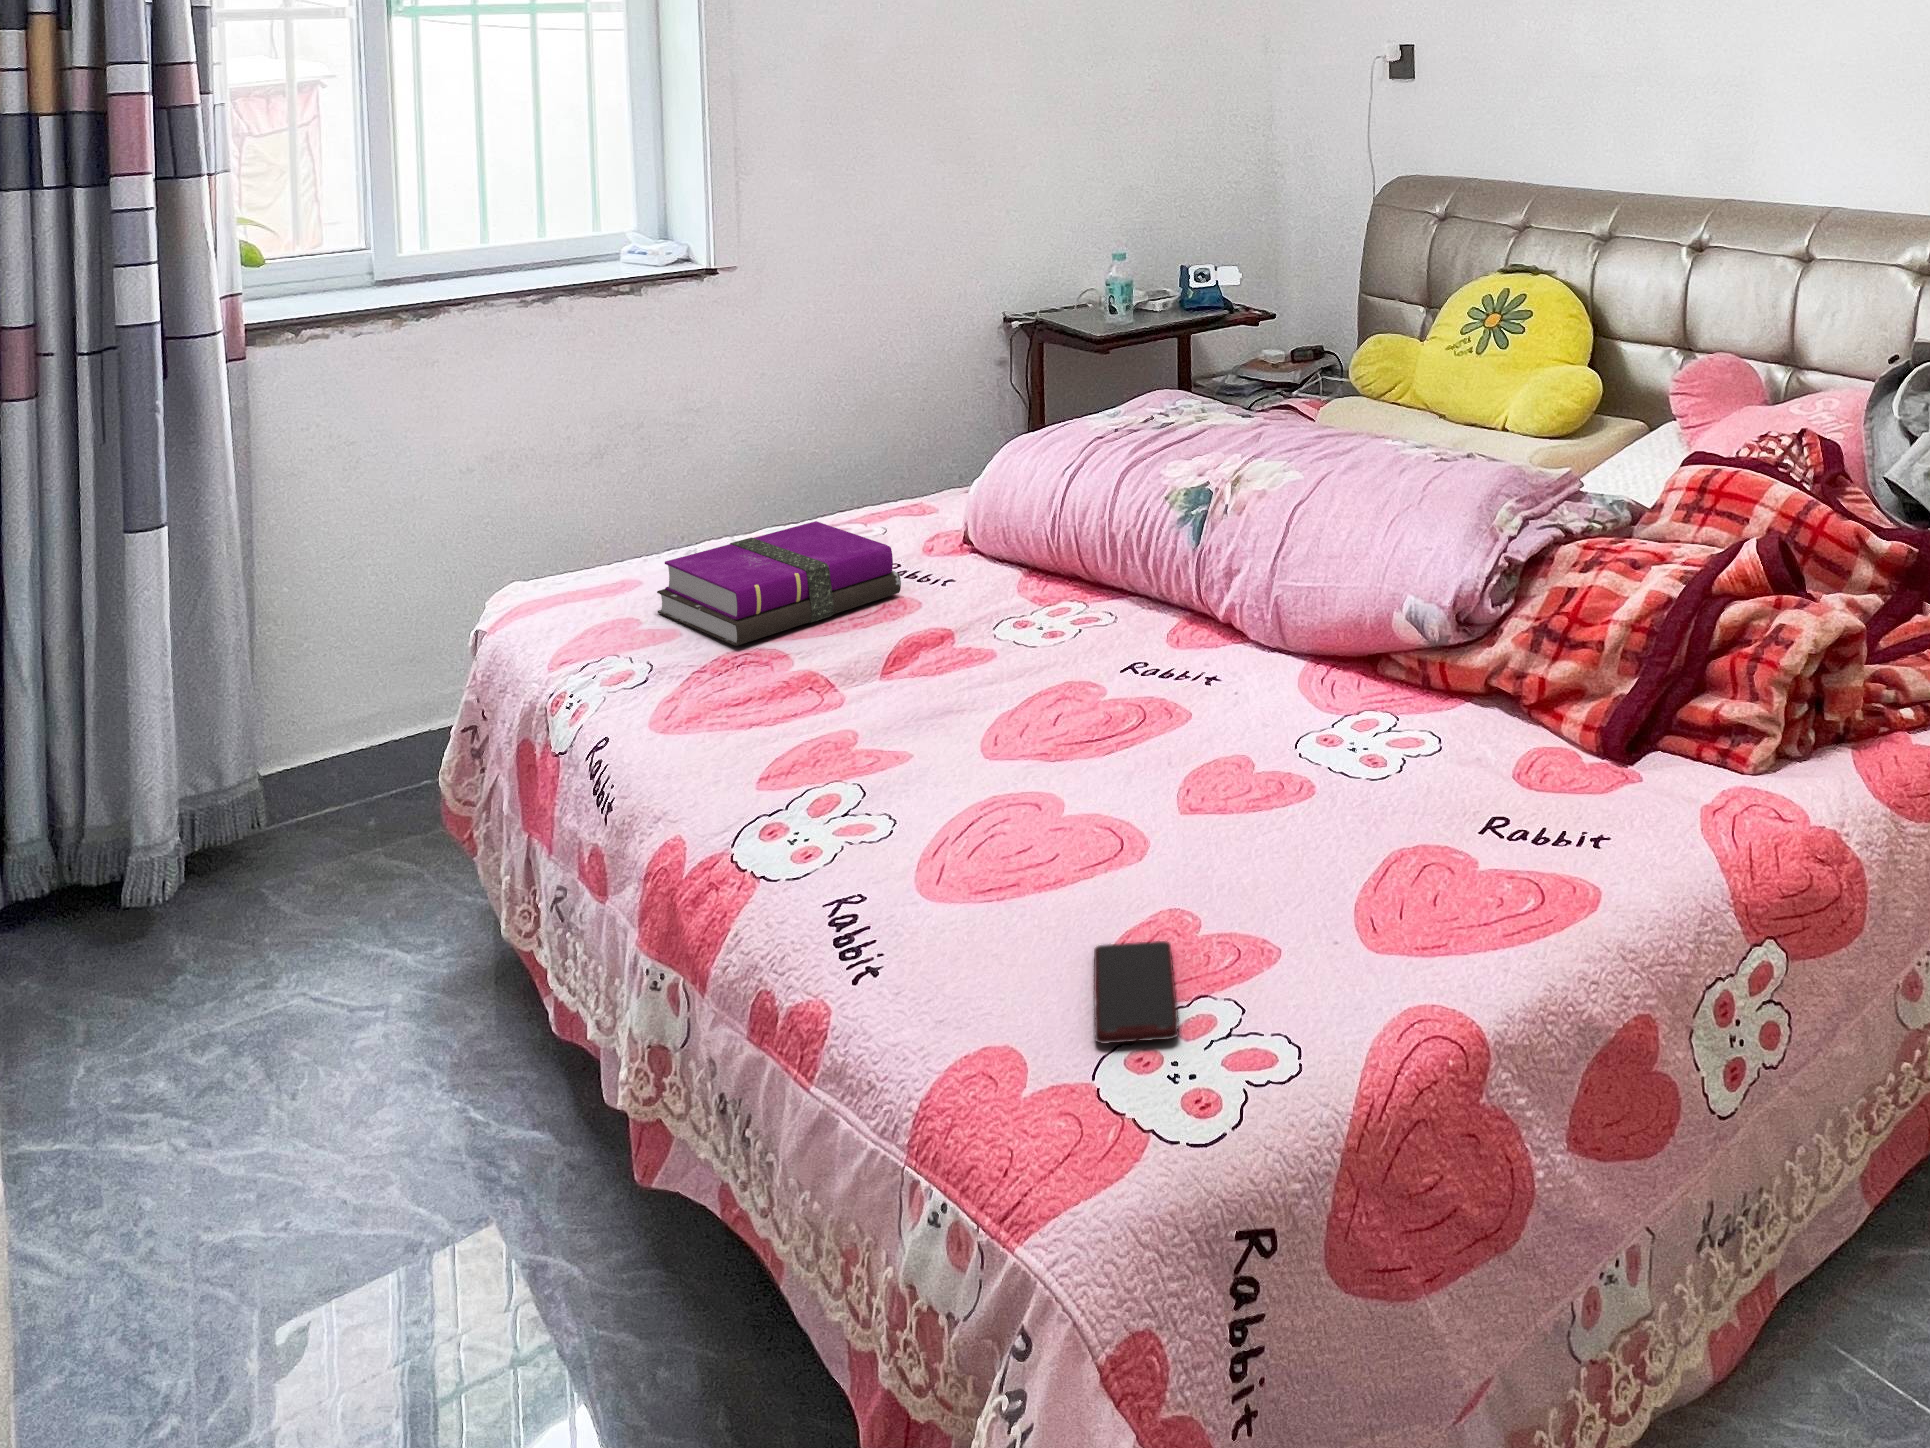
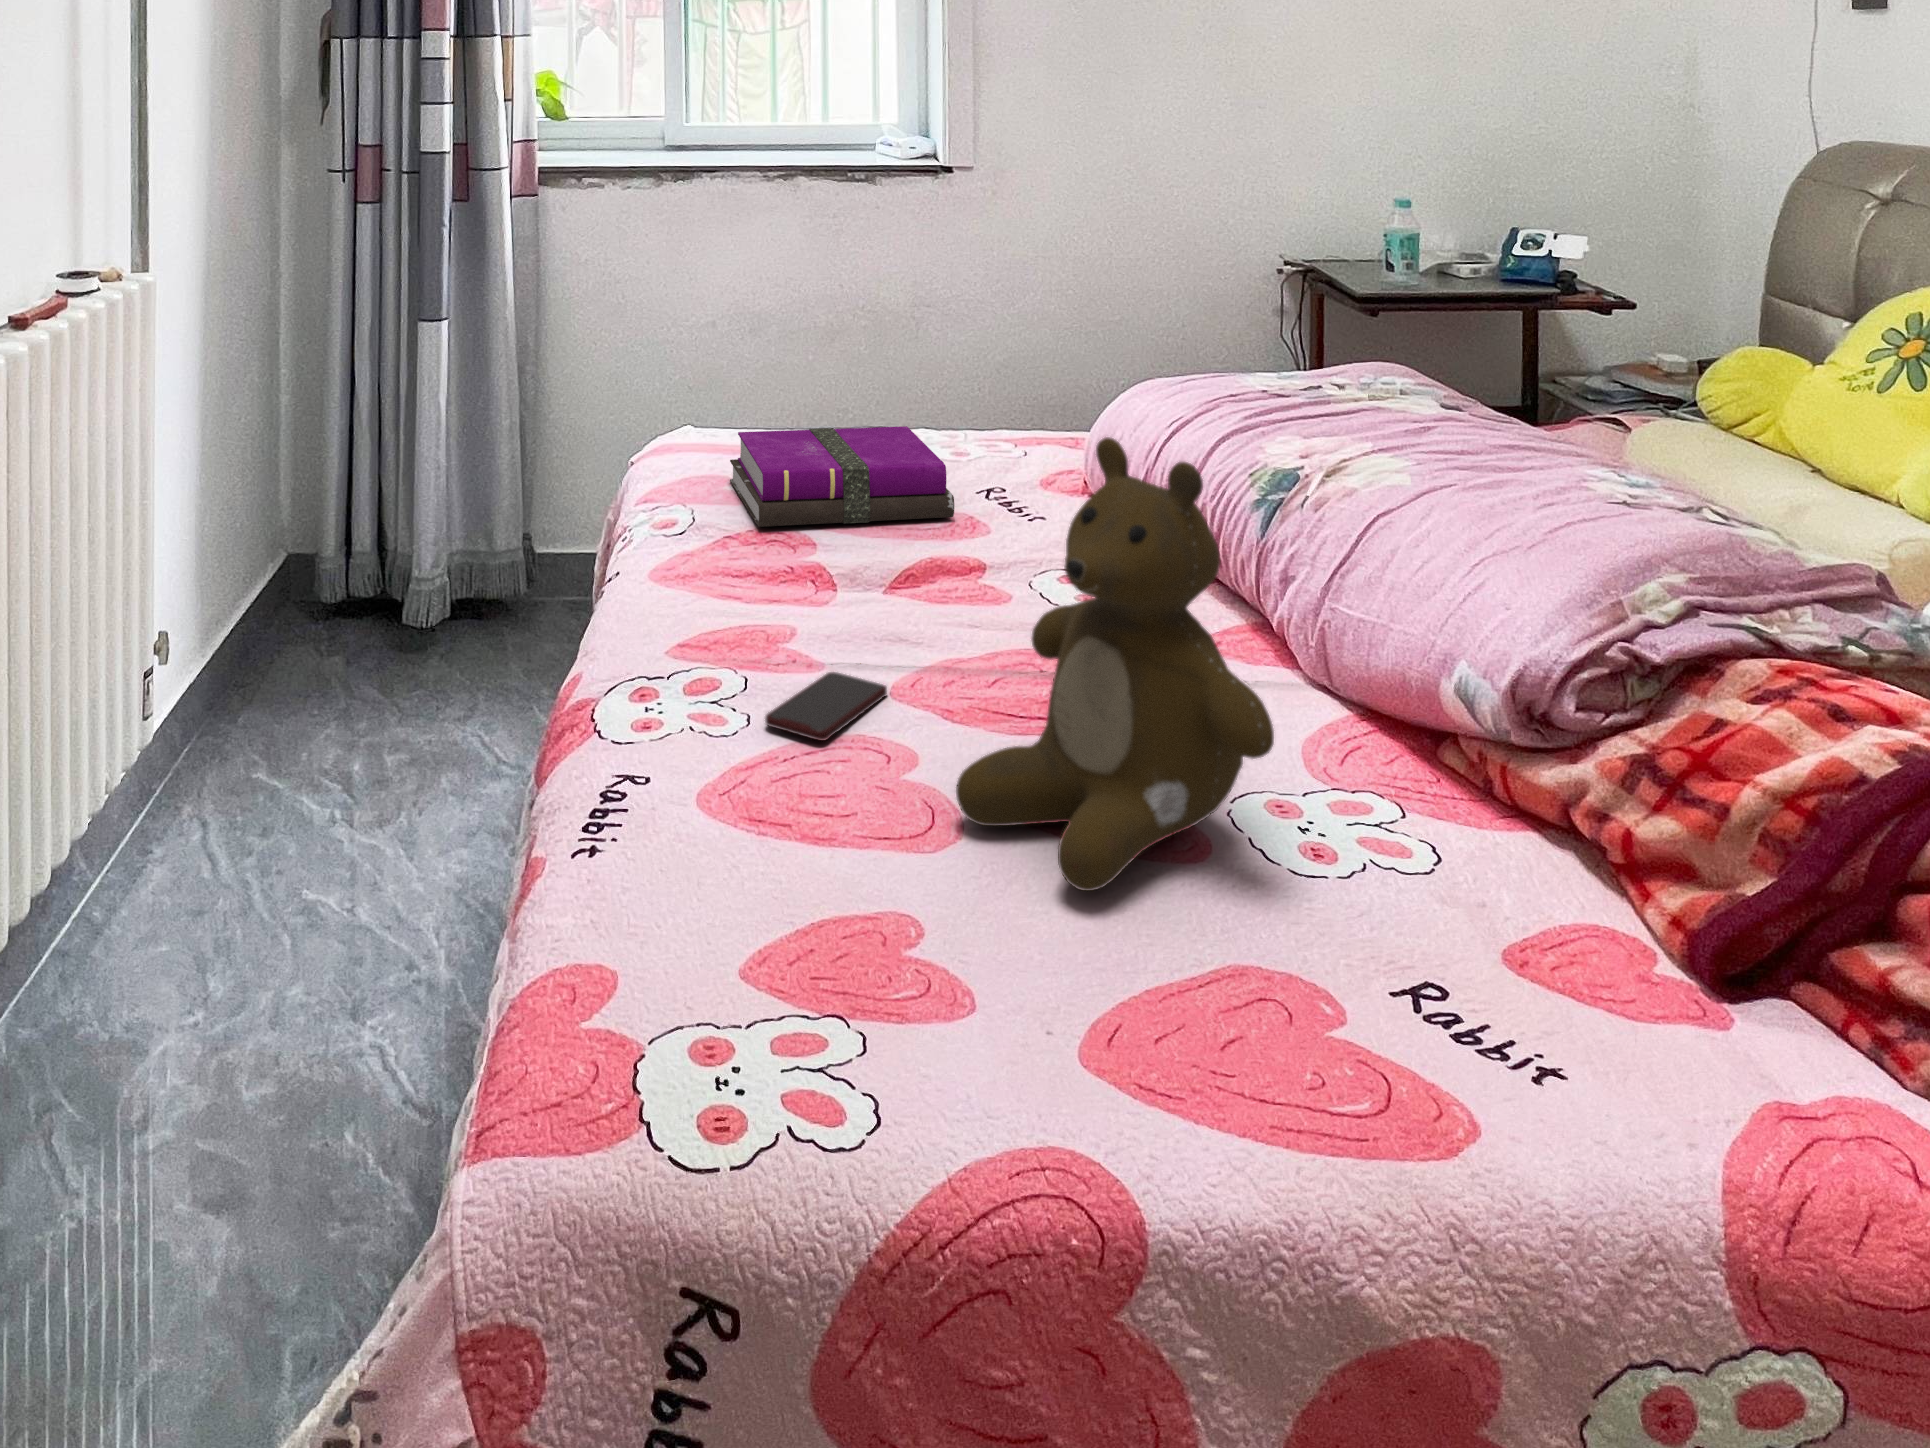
teddy bear: none [1135,478,1374,840] -> present [956,437,1274,891]
smartphone: present [1094,941,1179,1043] -> present [765,672,887,741]

